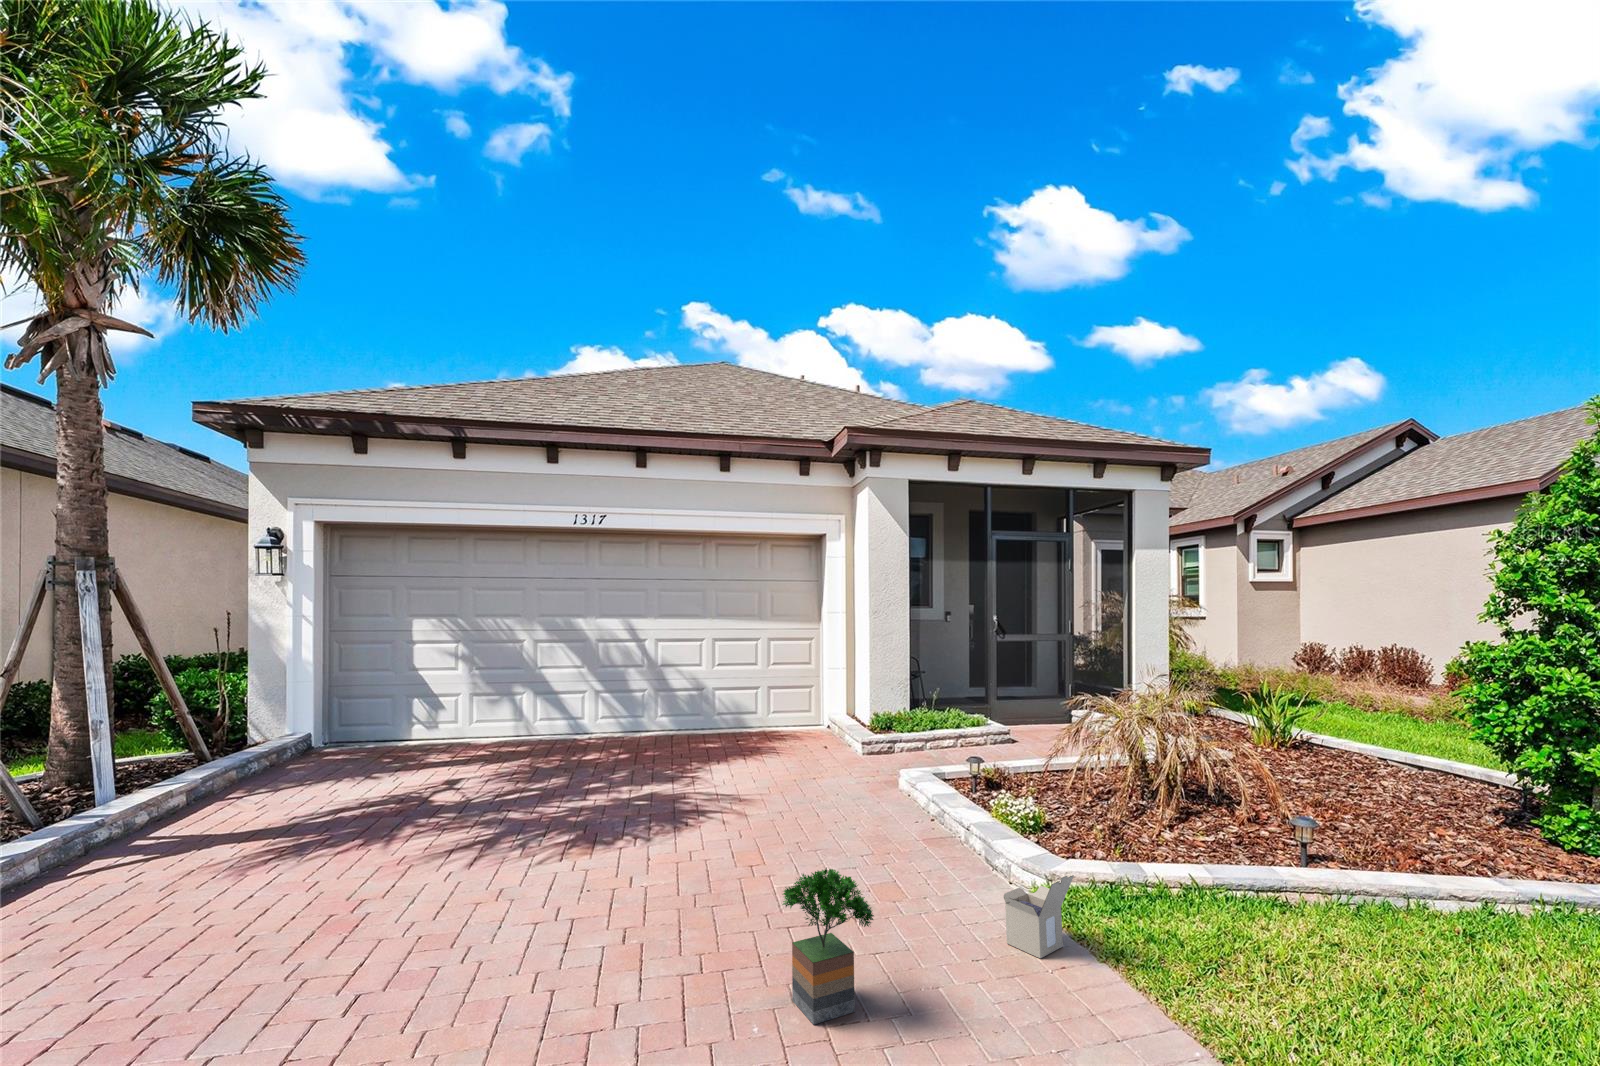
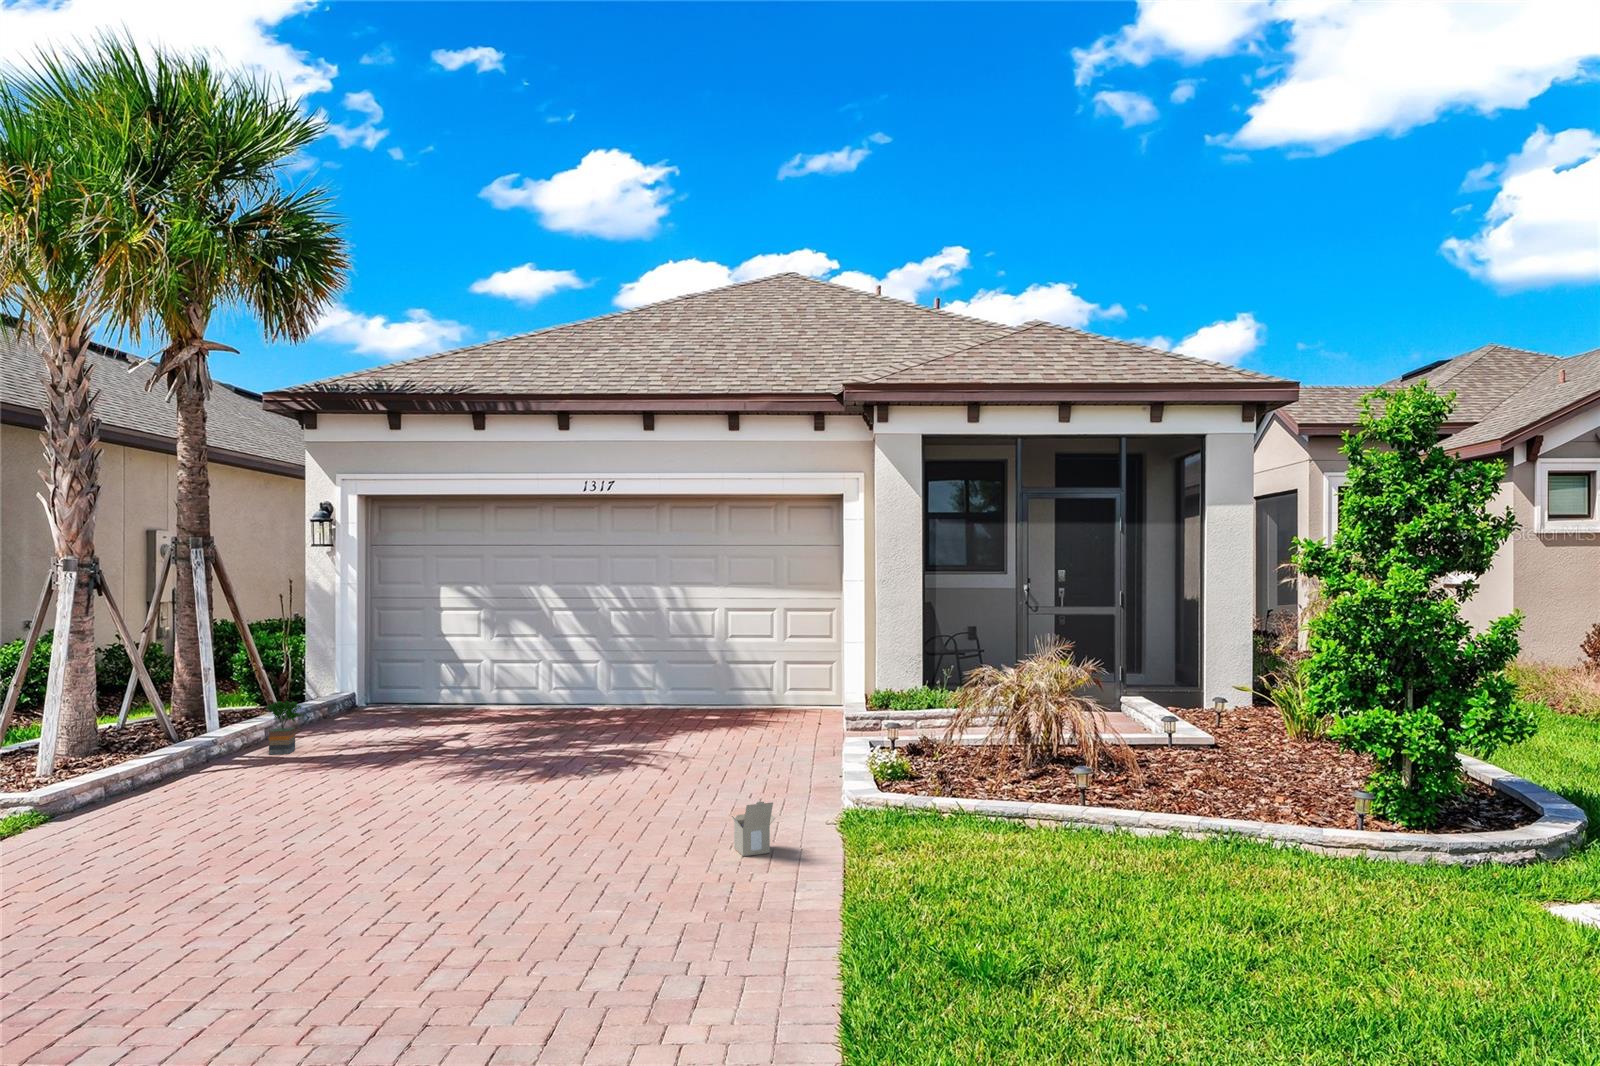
potted tree: present [783,868,874,1025] -> present [267,701,302,755]

